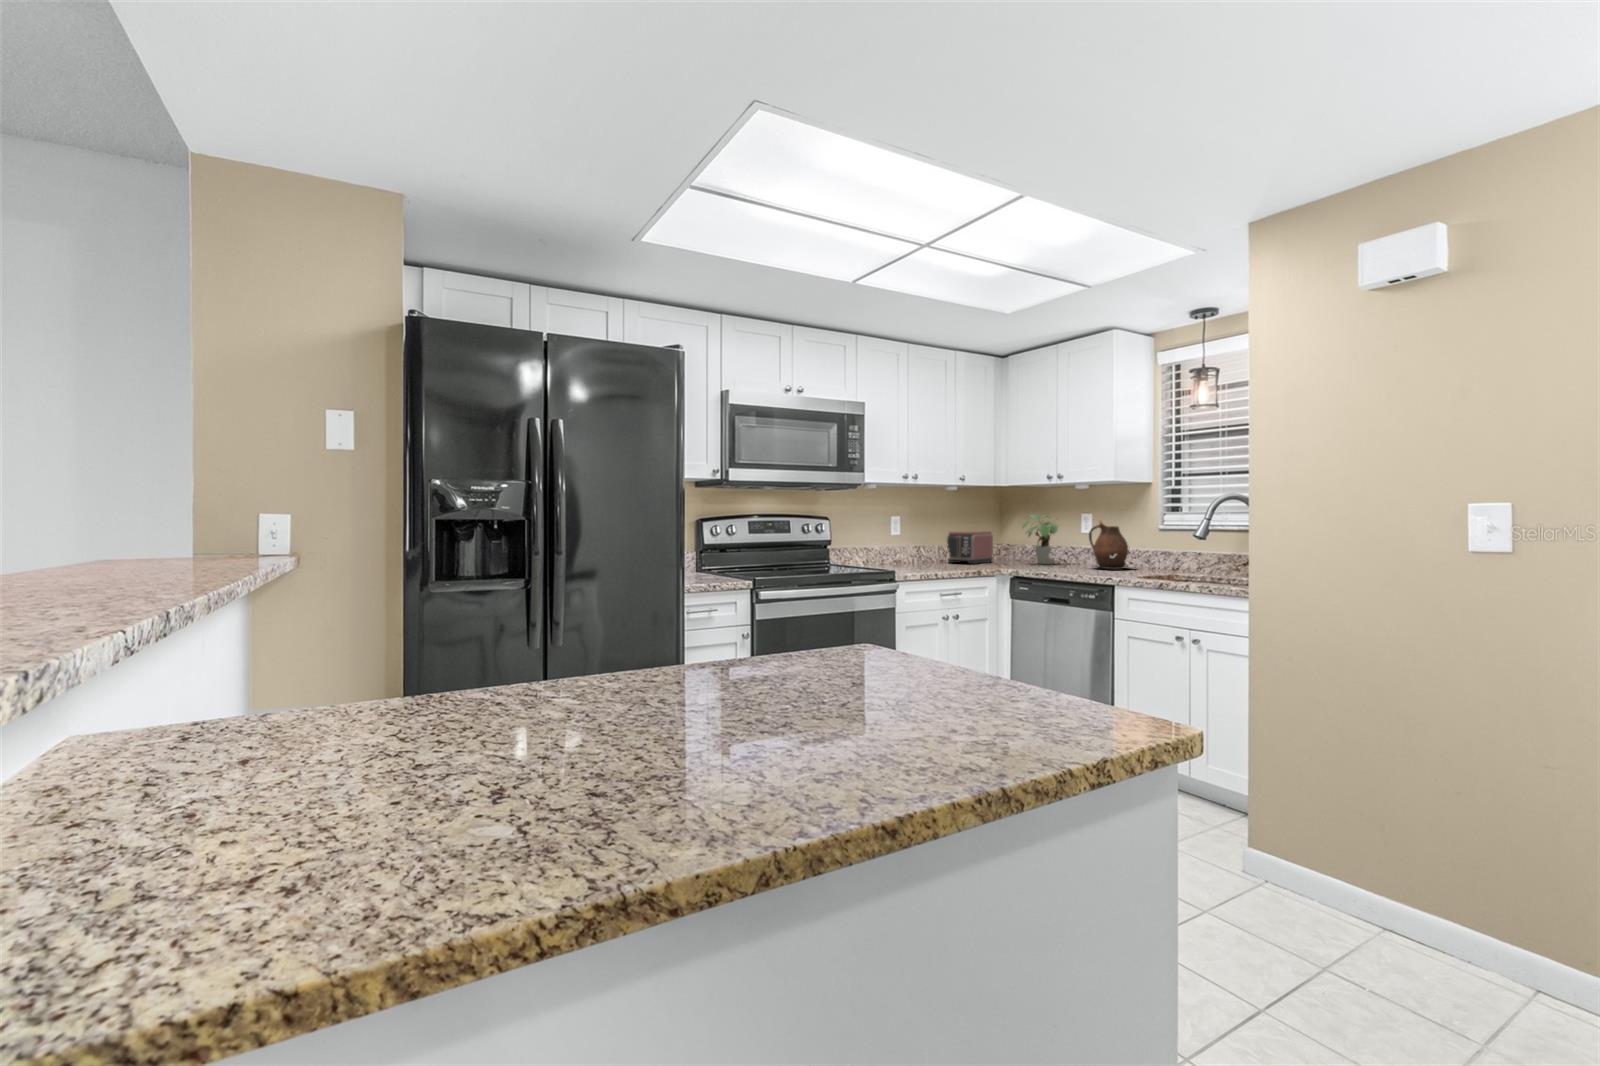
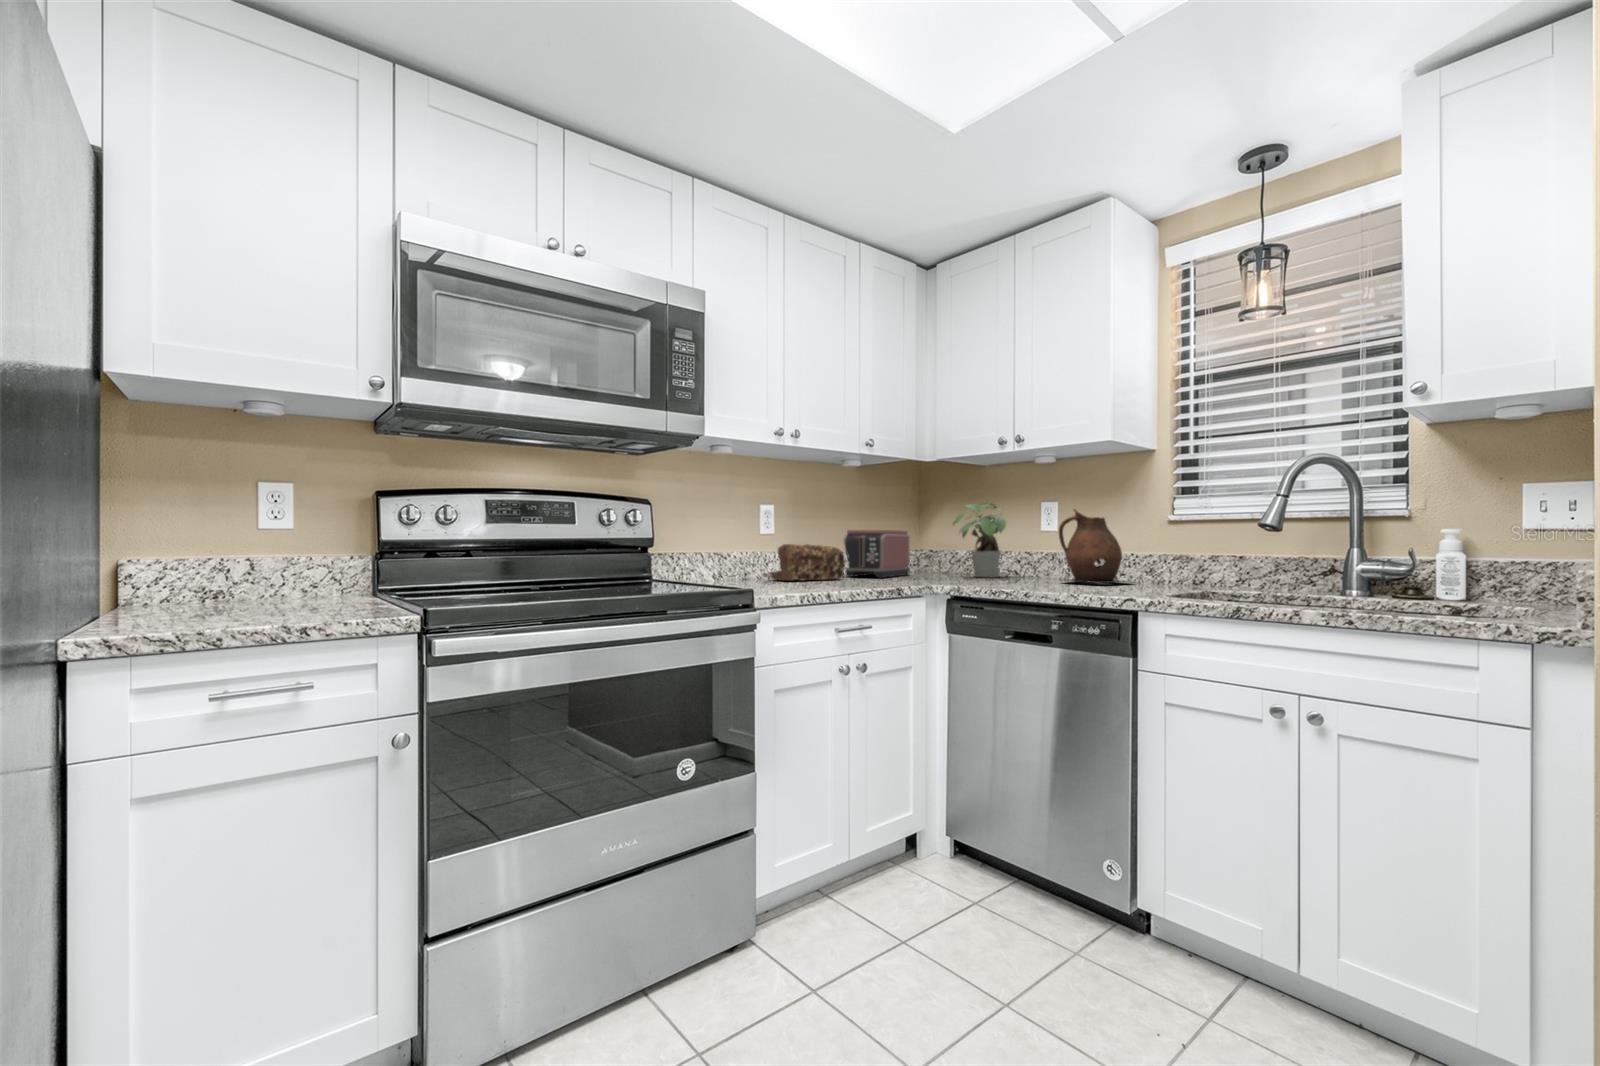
bread loaf: none [897,542,947,566] -> present [771,544,844,581]

